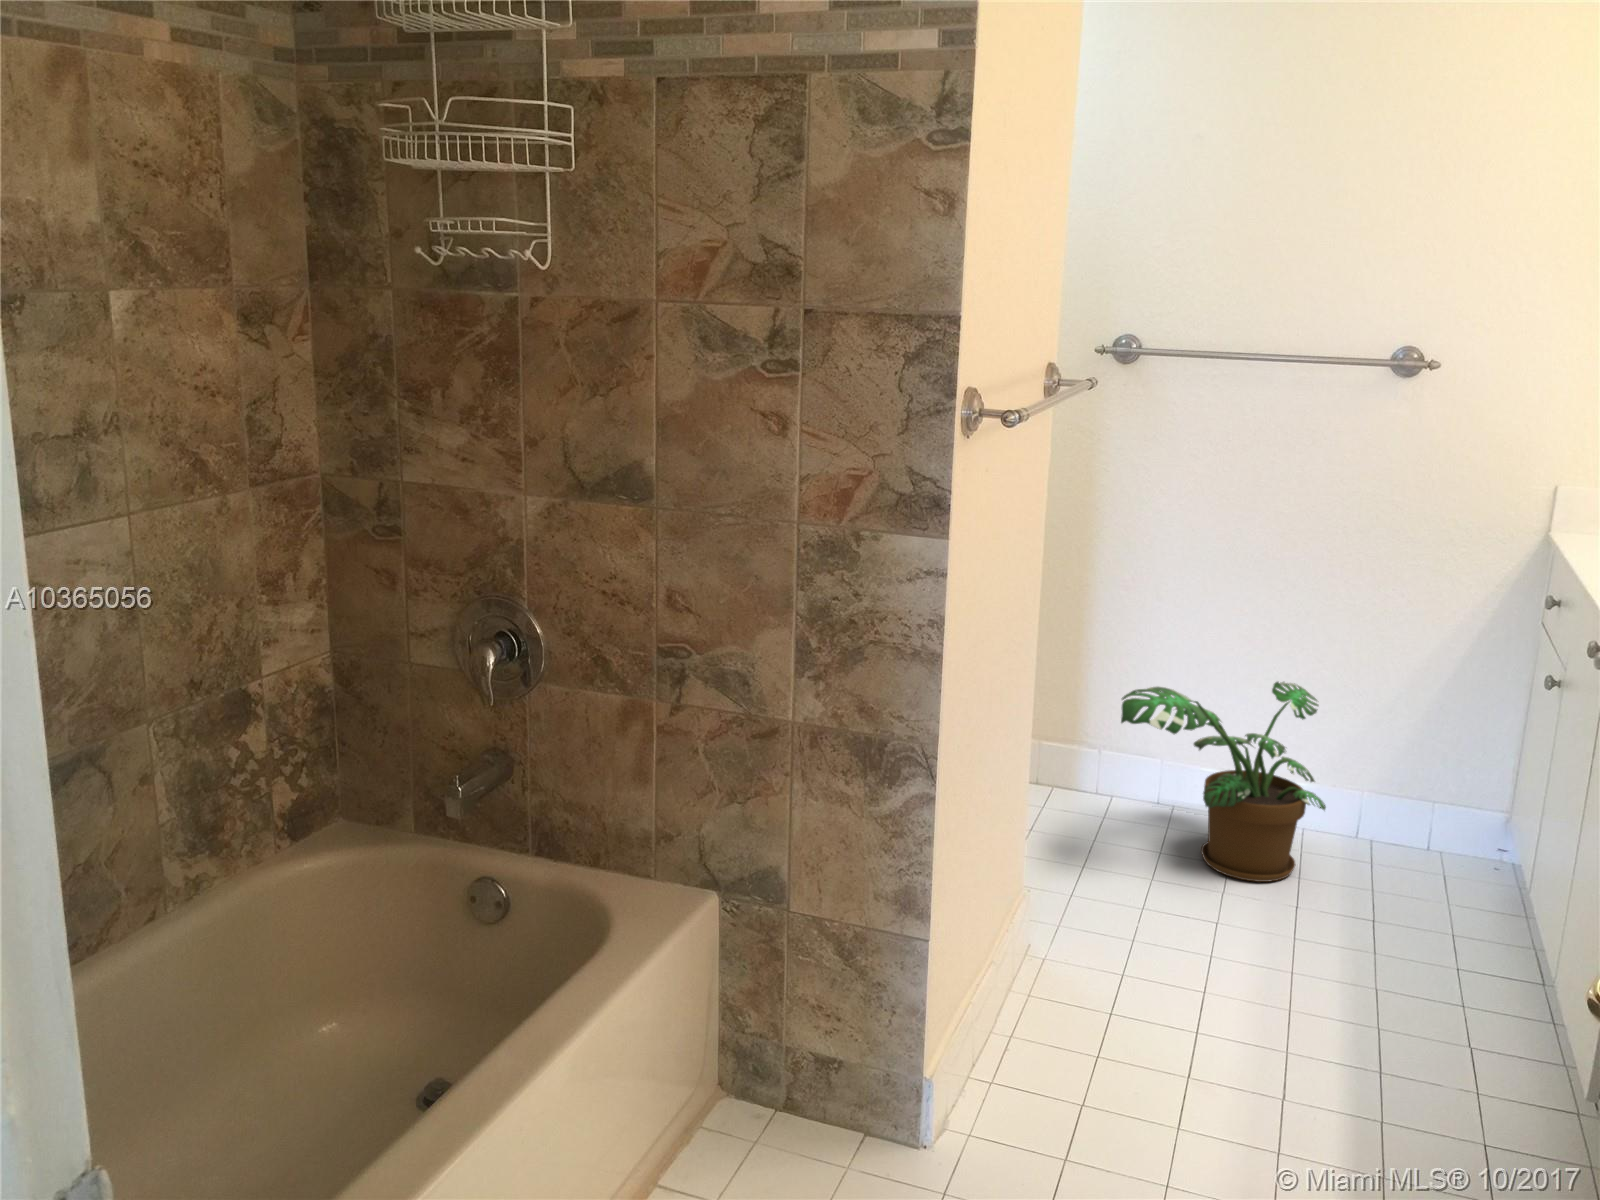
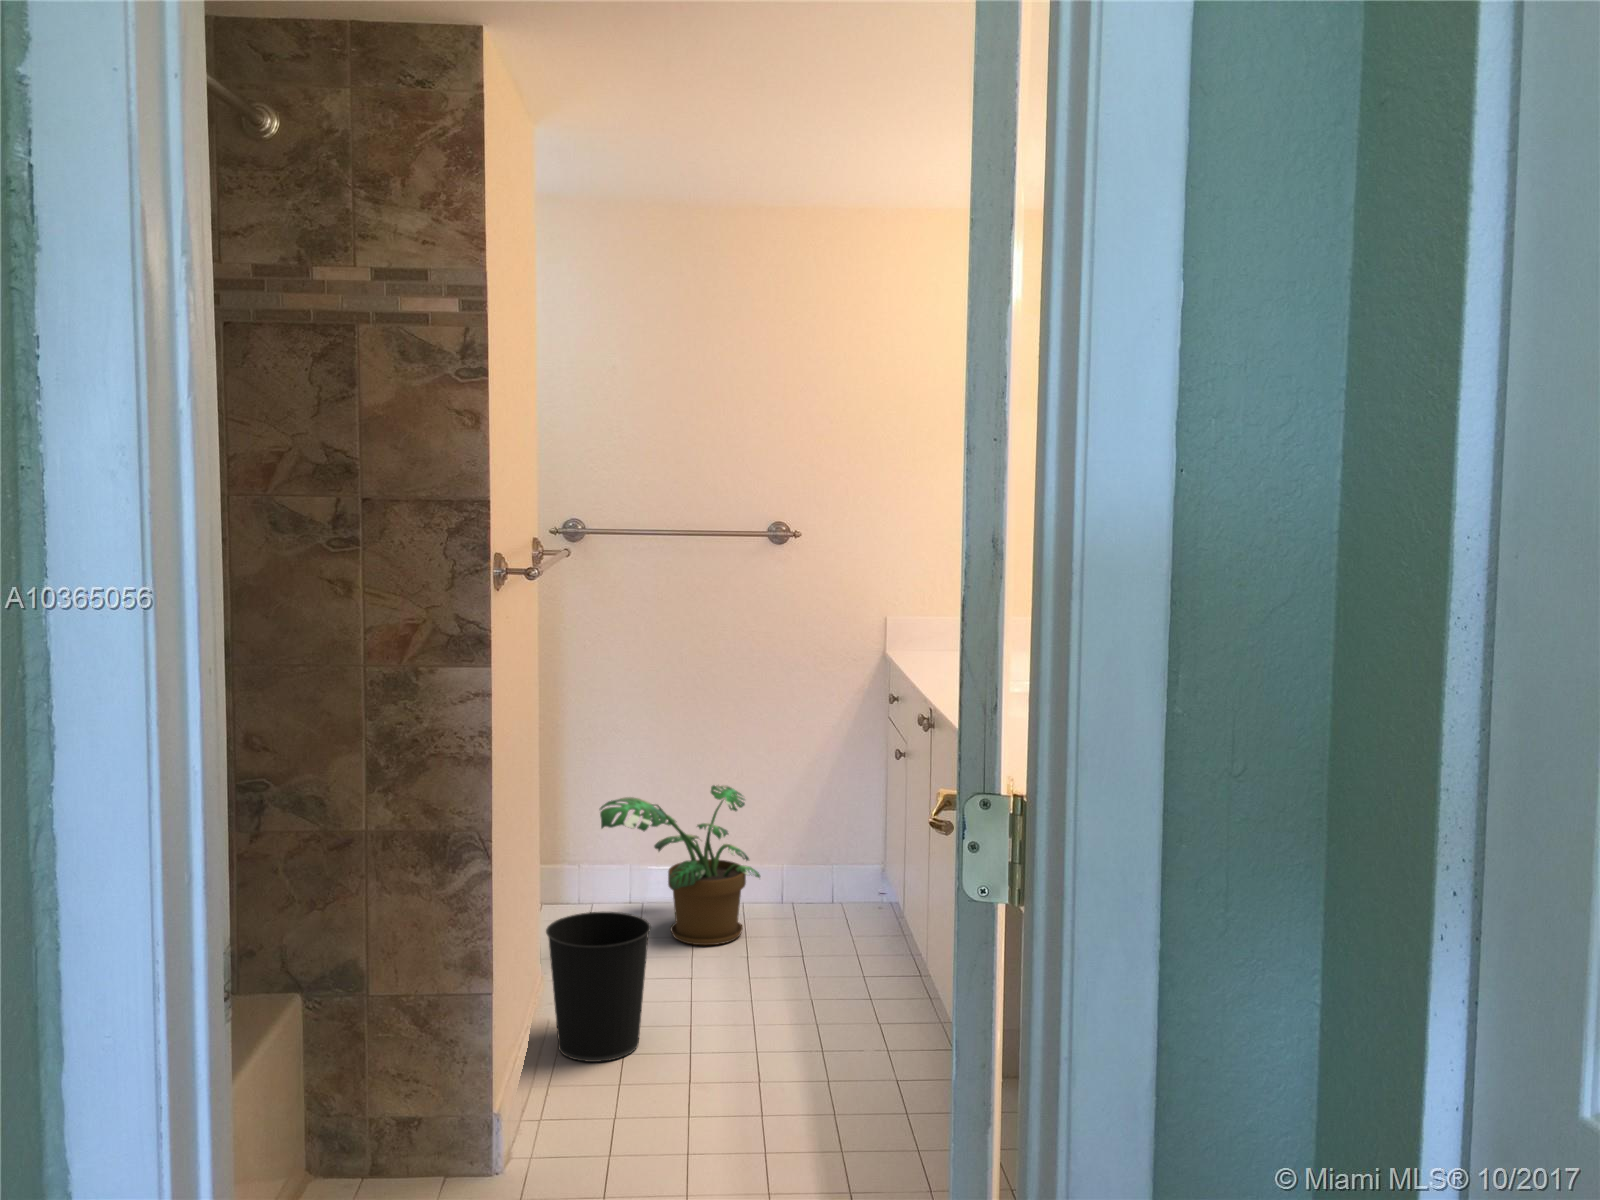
wastebasket: none [1025,832,1158,1020] -> present [546,912,651,1062]

